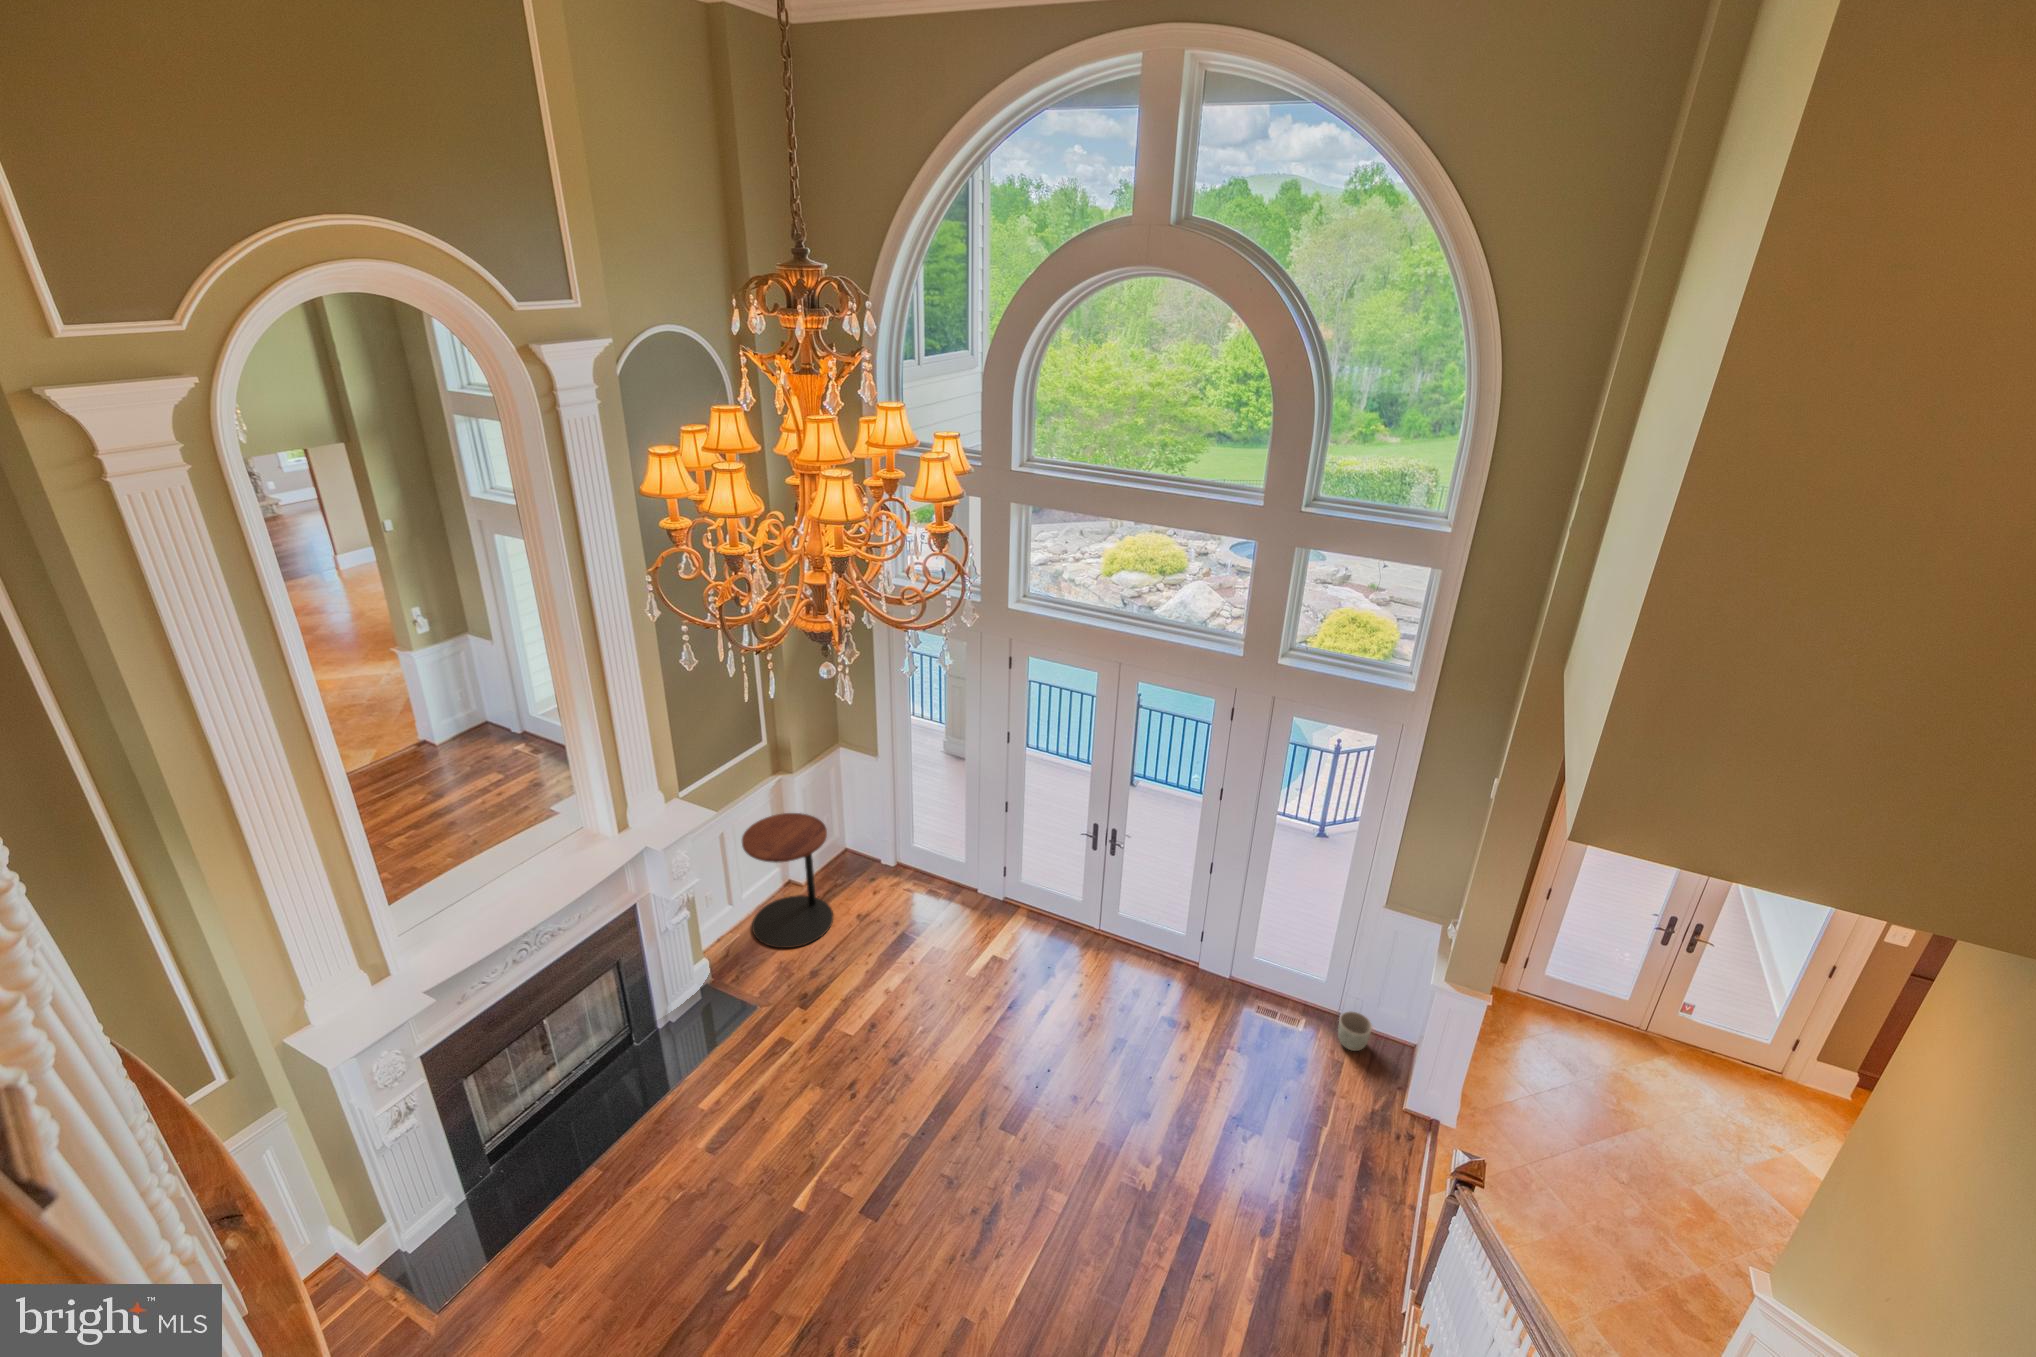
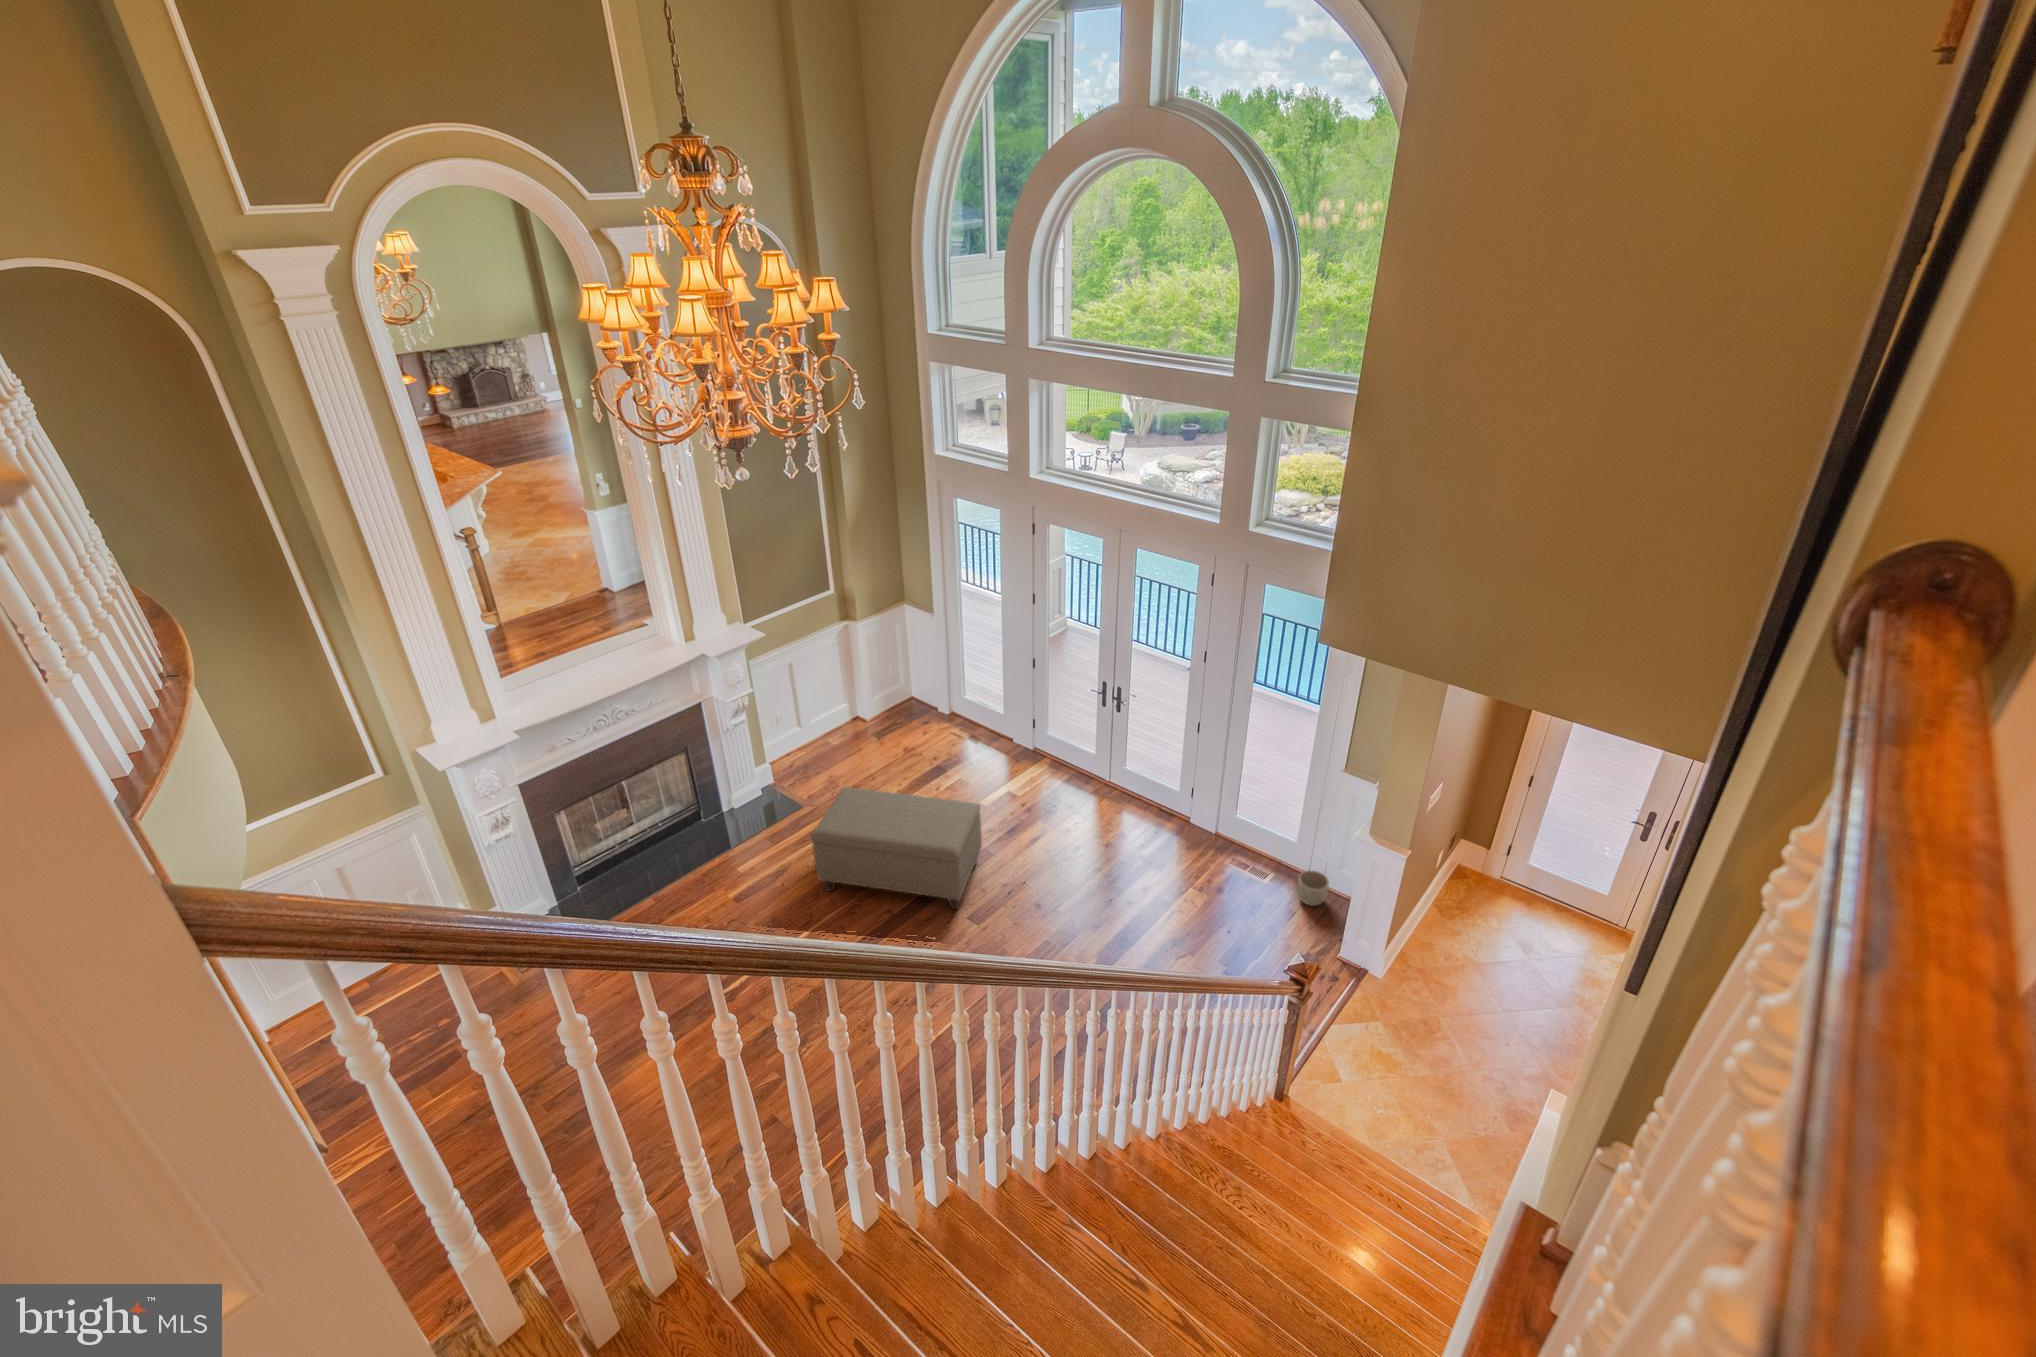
side table: present [742,813,833,948] -> none [804,654,884,767]
ottoman: none [805,985,994,1120] -> present [810,788,982,909]

